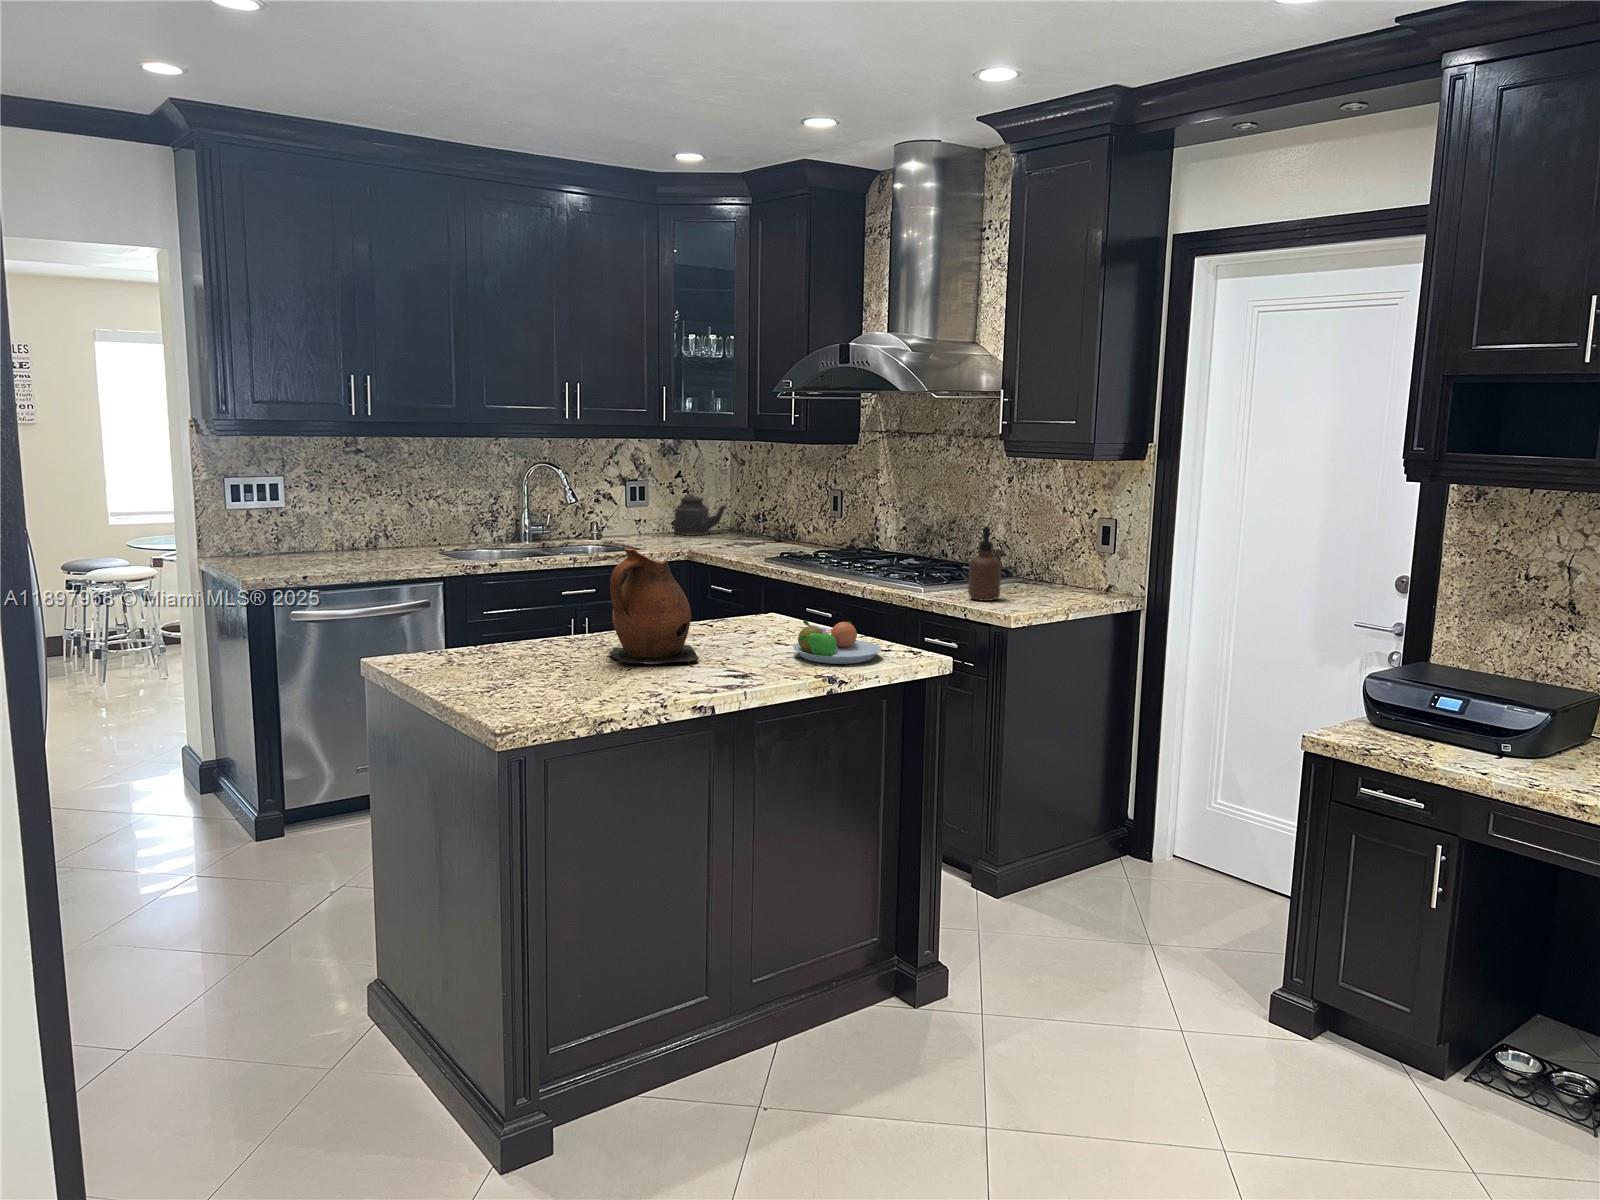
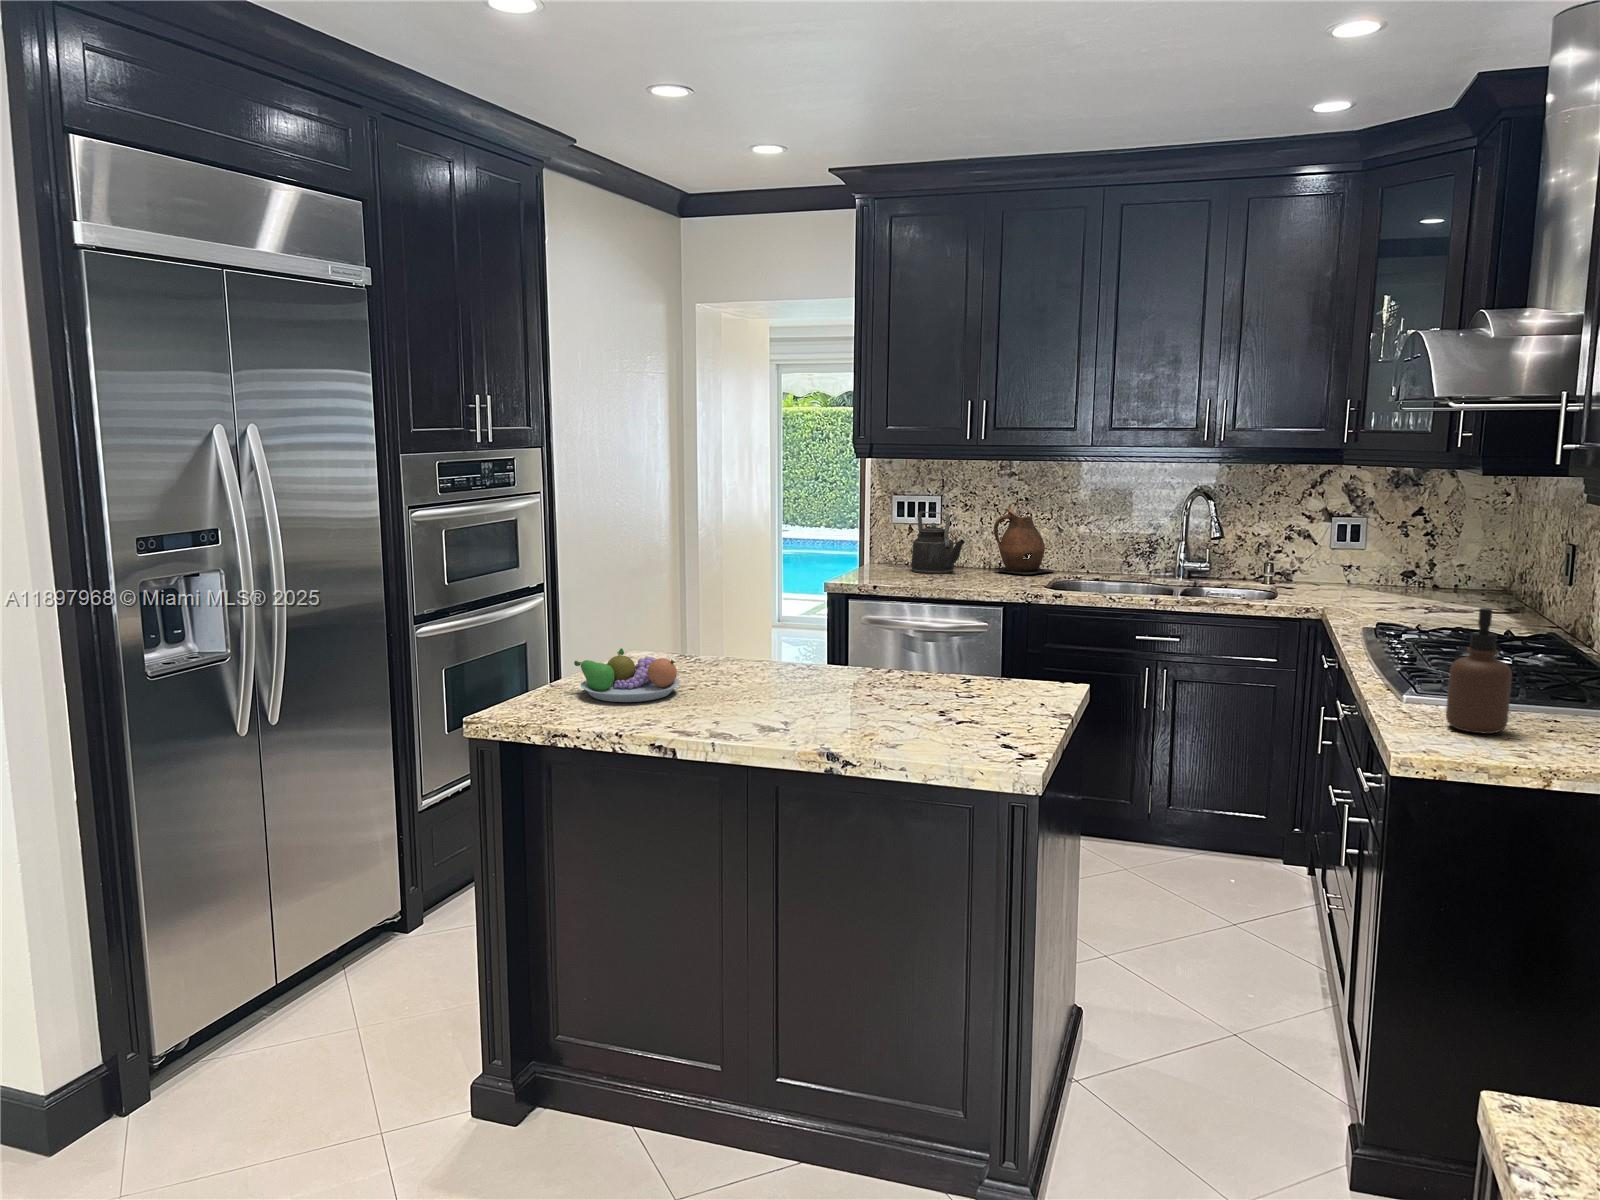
kettle: present [674,493,727,535] -> present [911,511,965,574]
ceramic pitcher: present [609,548,699,664] -> present [994,509,1054,575]
fruit bowl: present [793,620,882,664] -> present [574,648,680,702]

